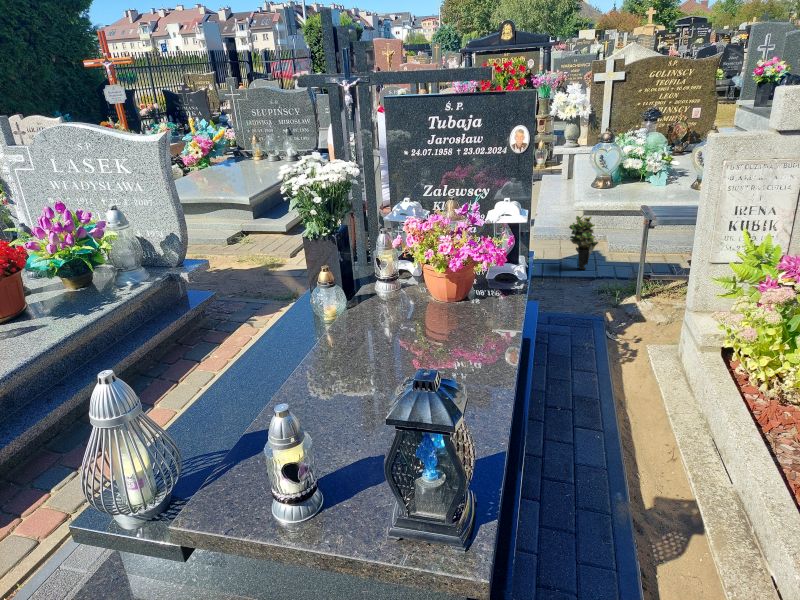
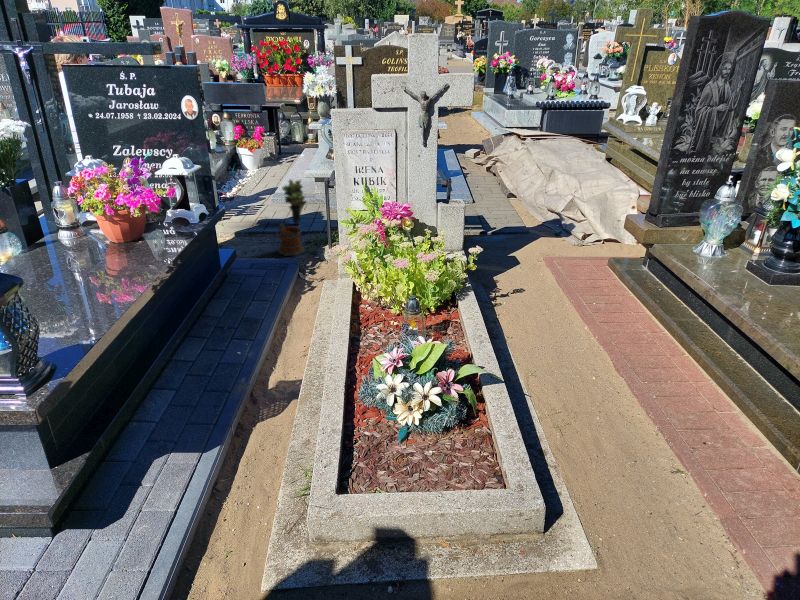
bucket: none [576,271,613,311] -> present [276,223,305,256]

